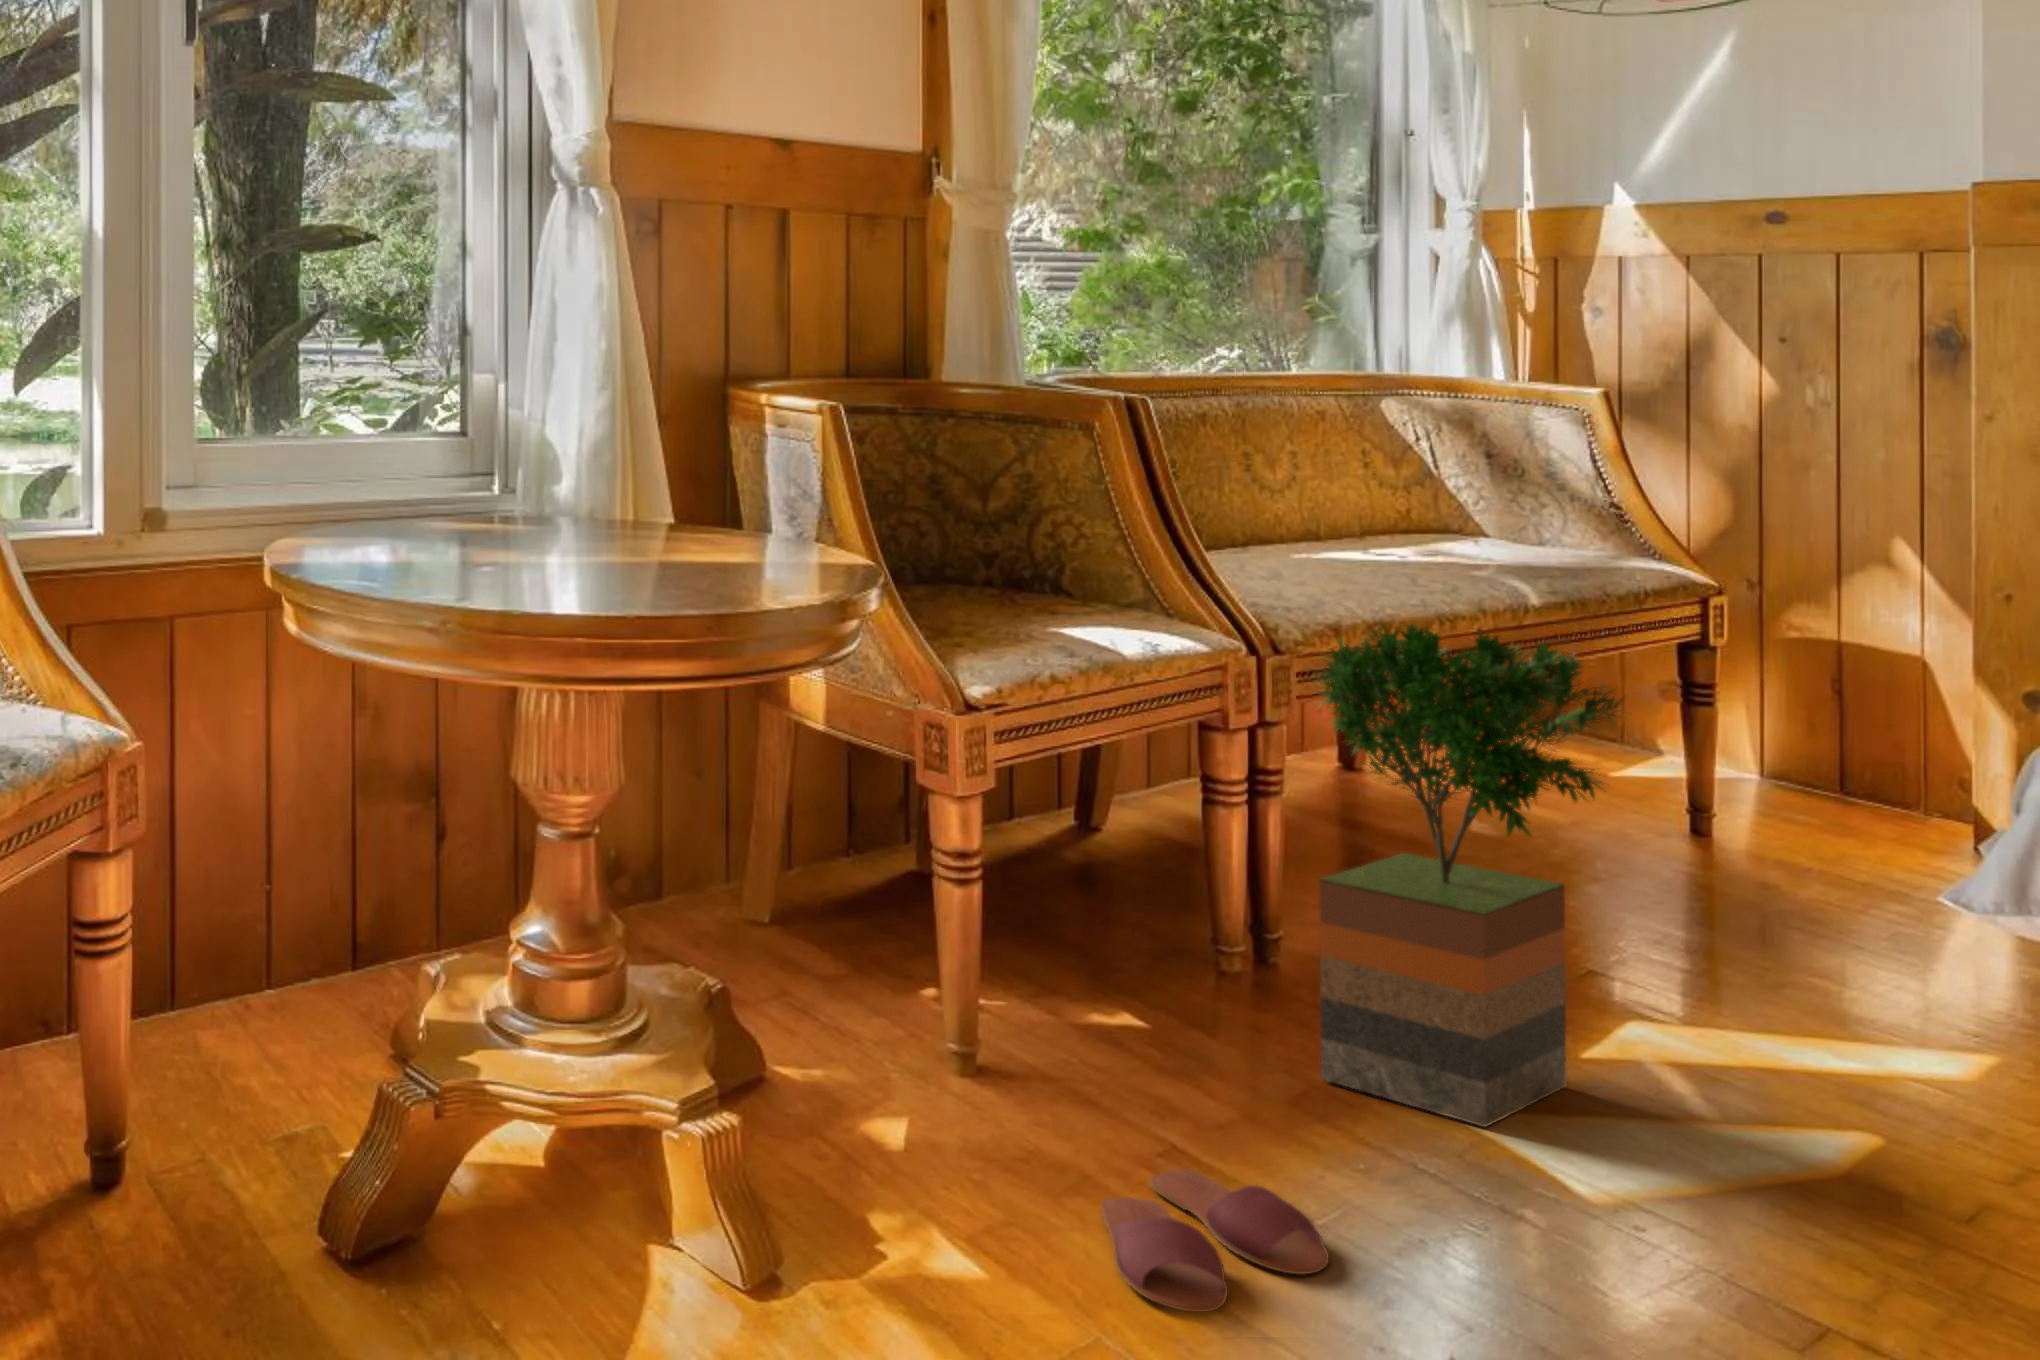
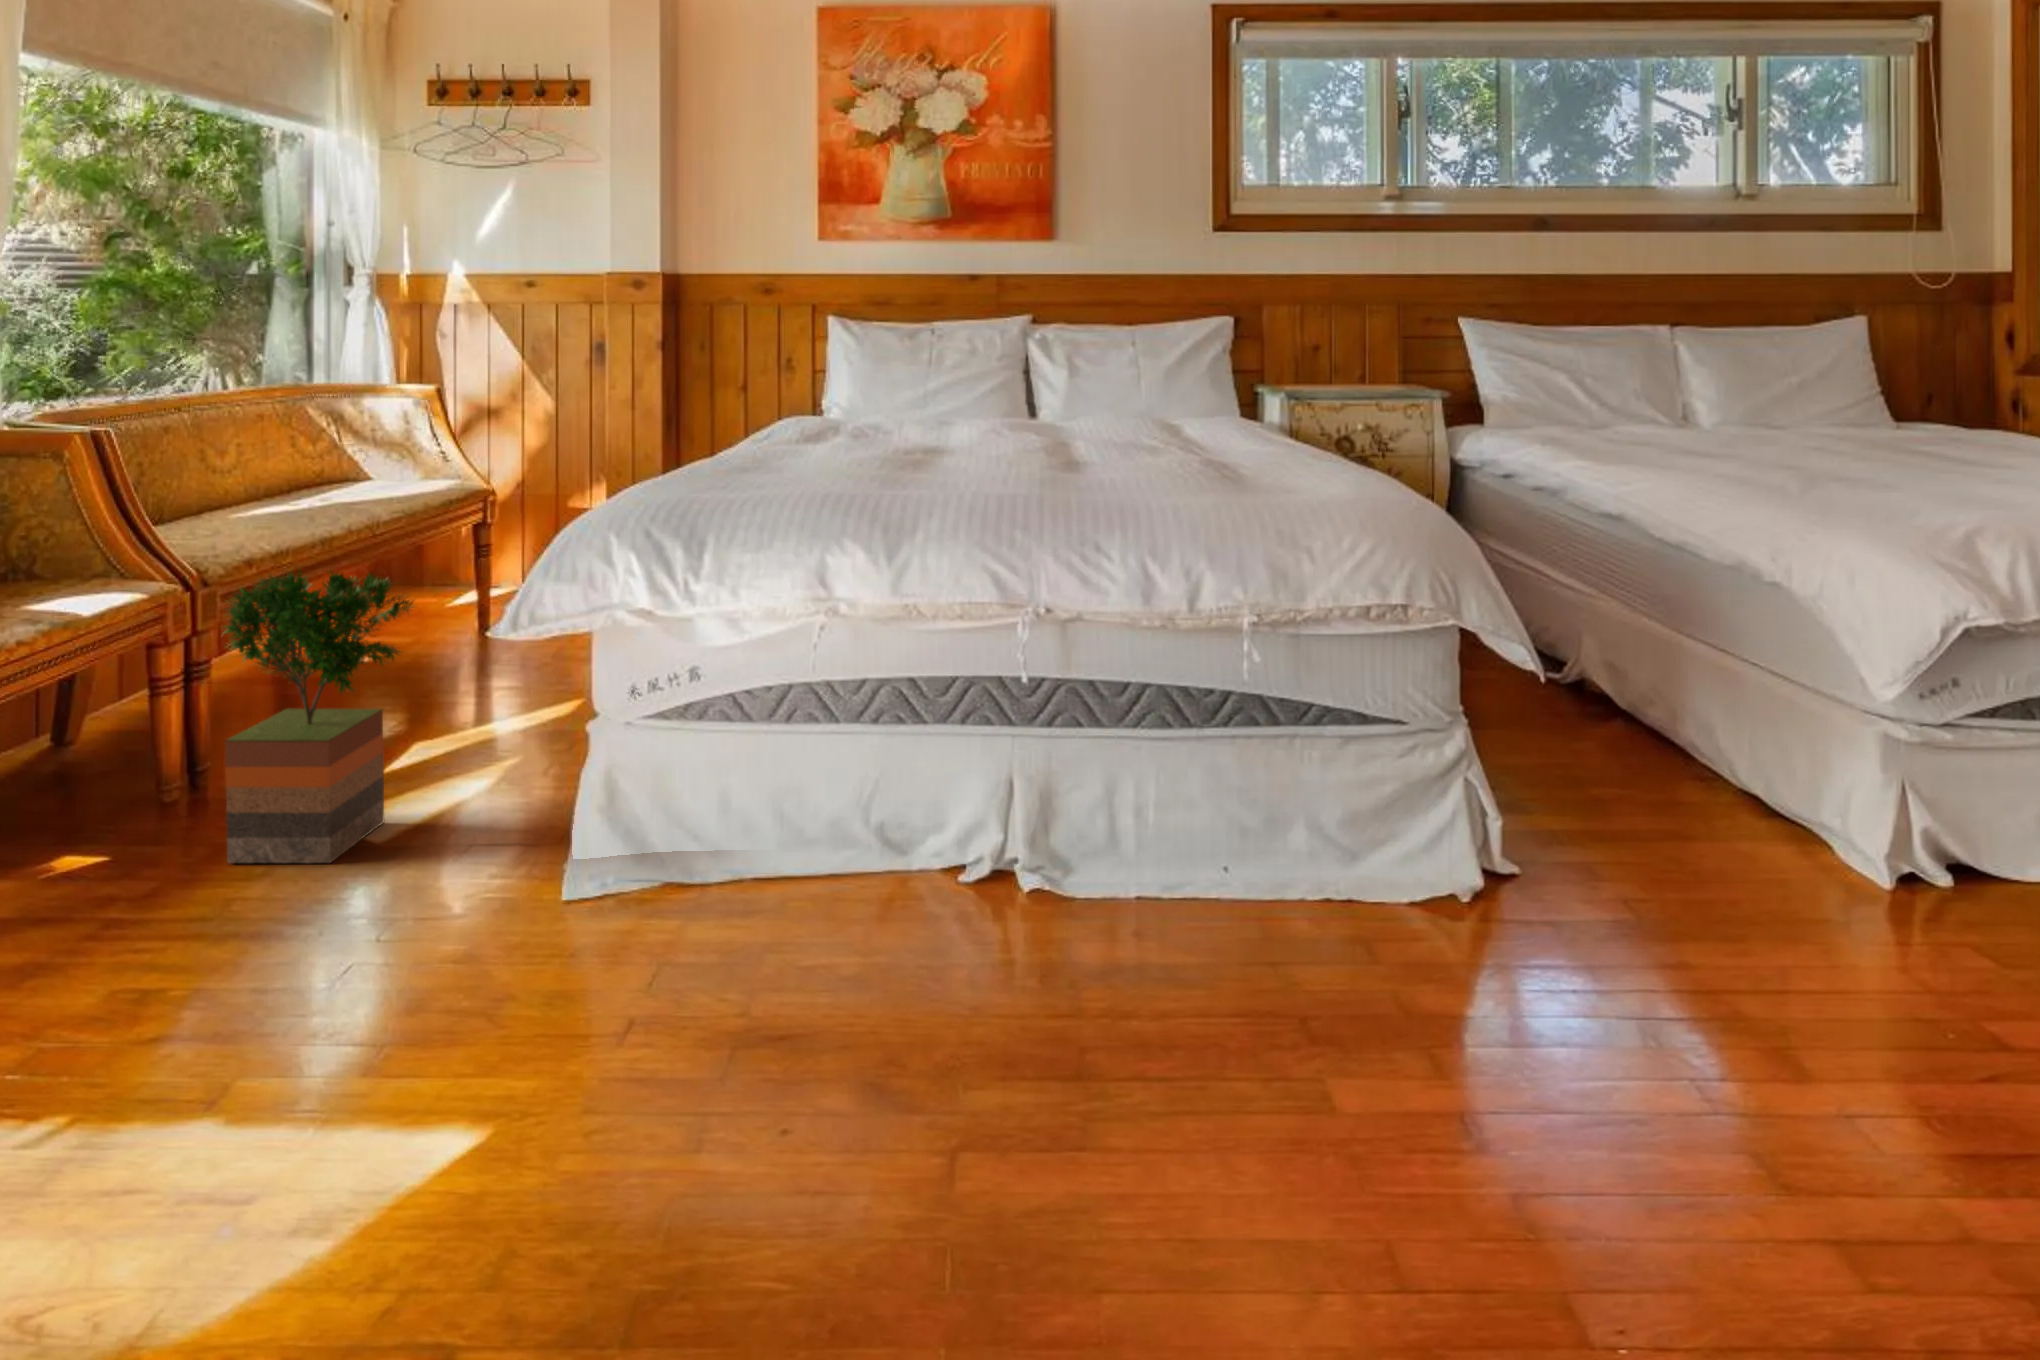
slippers: present [1102,1169,1329,1312] -> none [46,952,214,1056]

